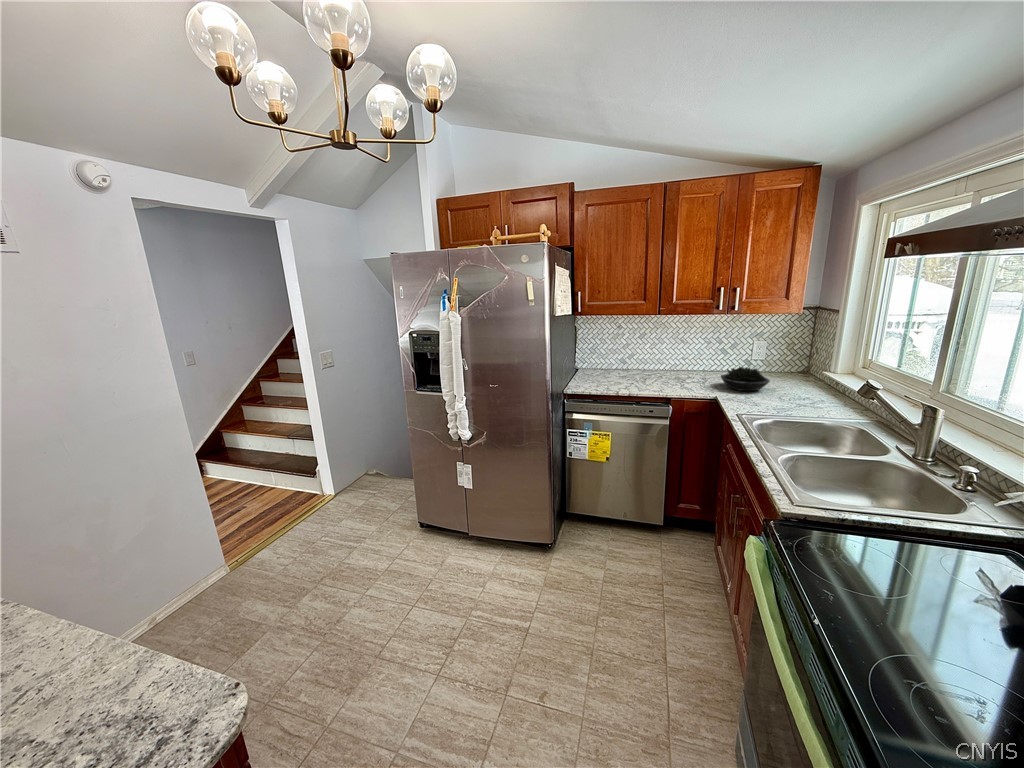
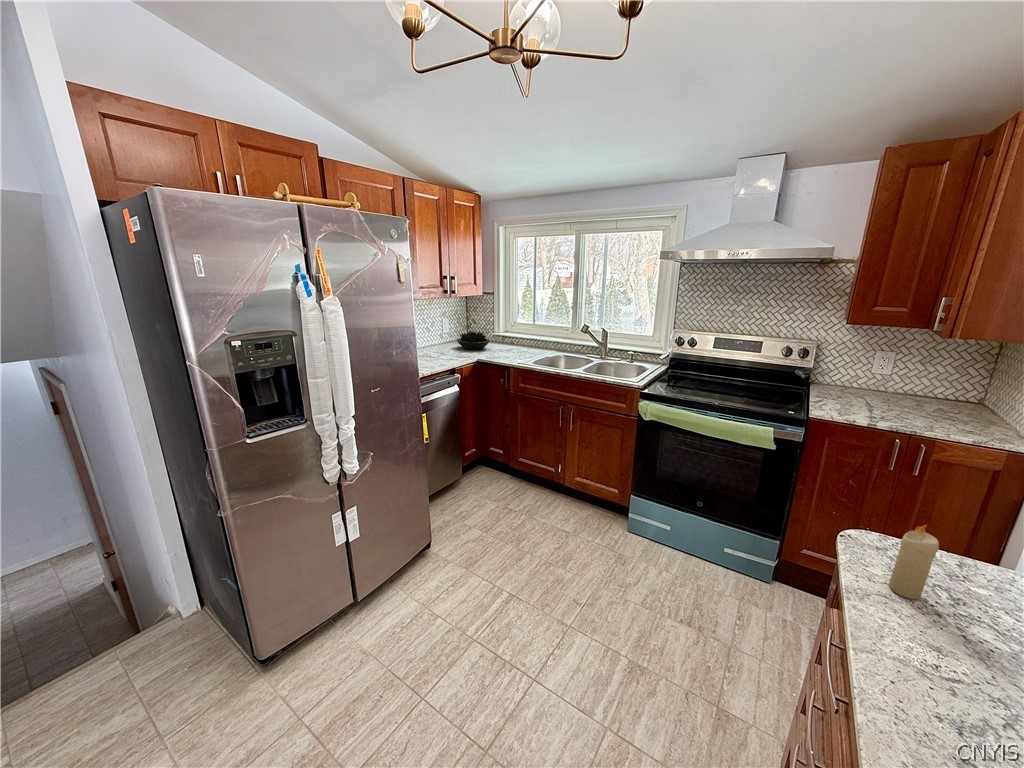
candle: none [74,634,135,724] -> present [889,524,939,600]

